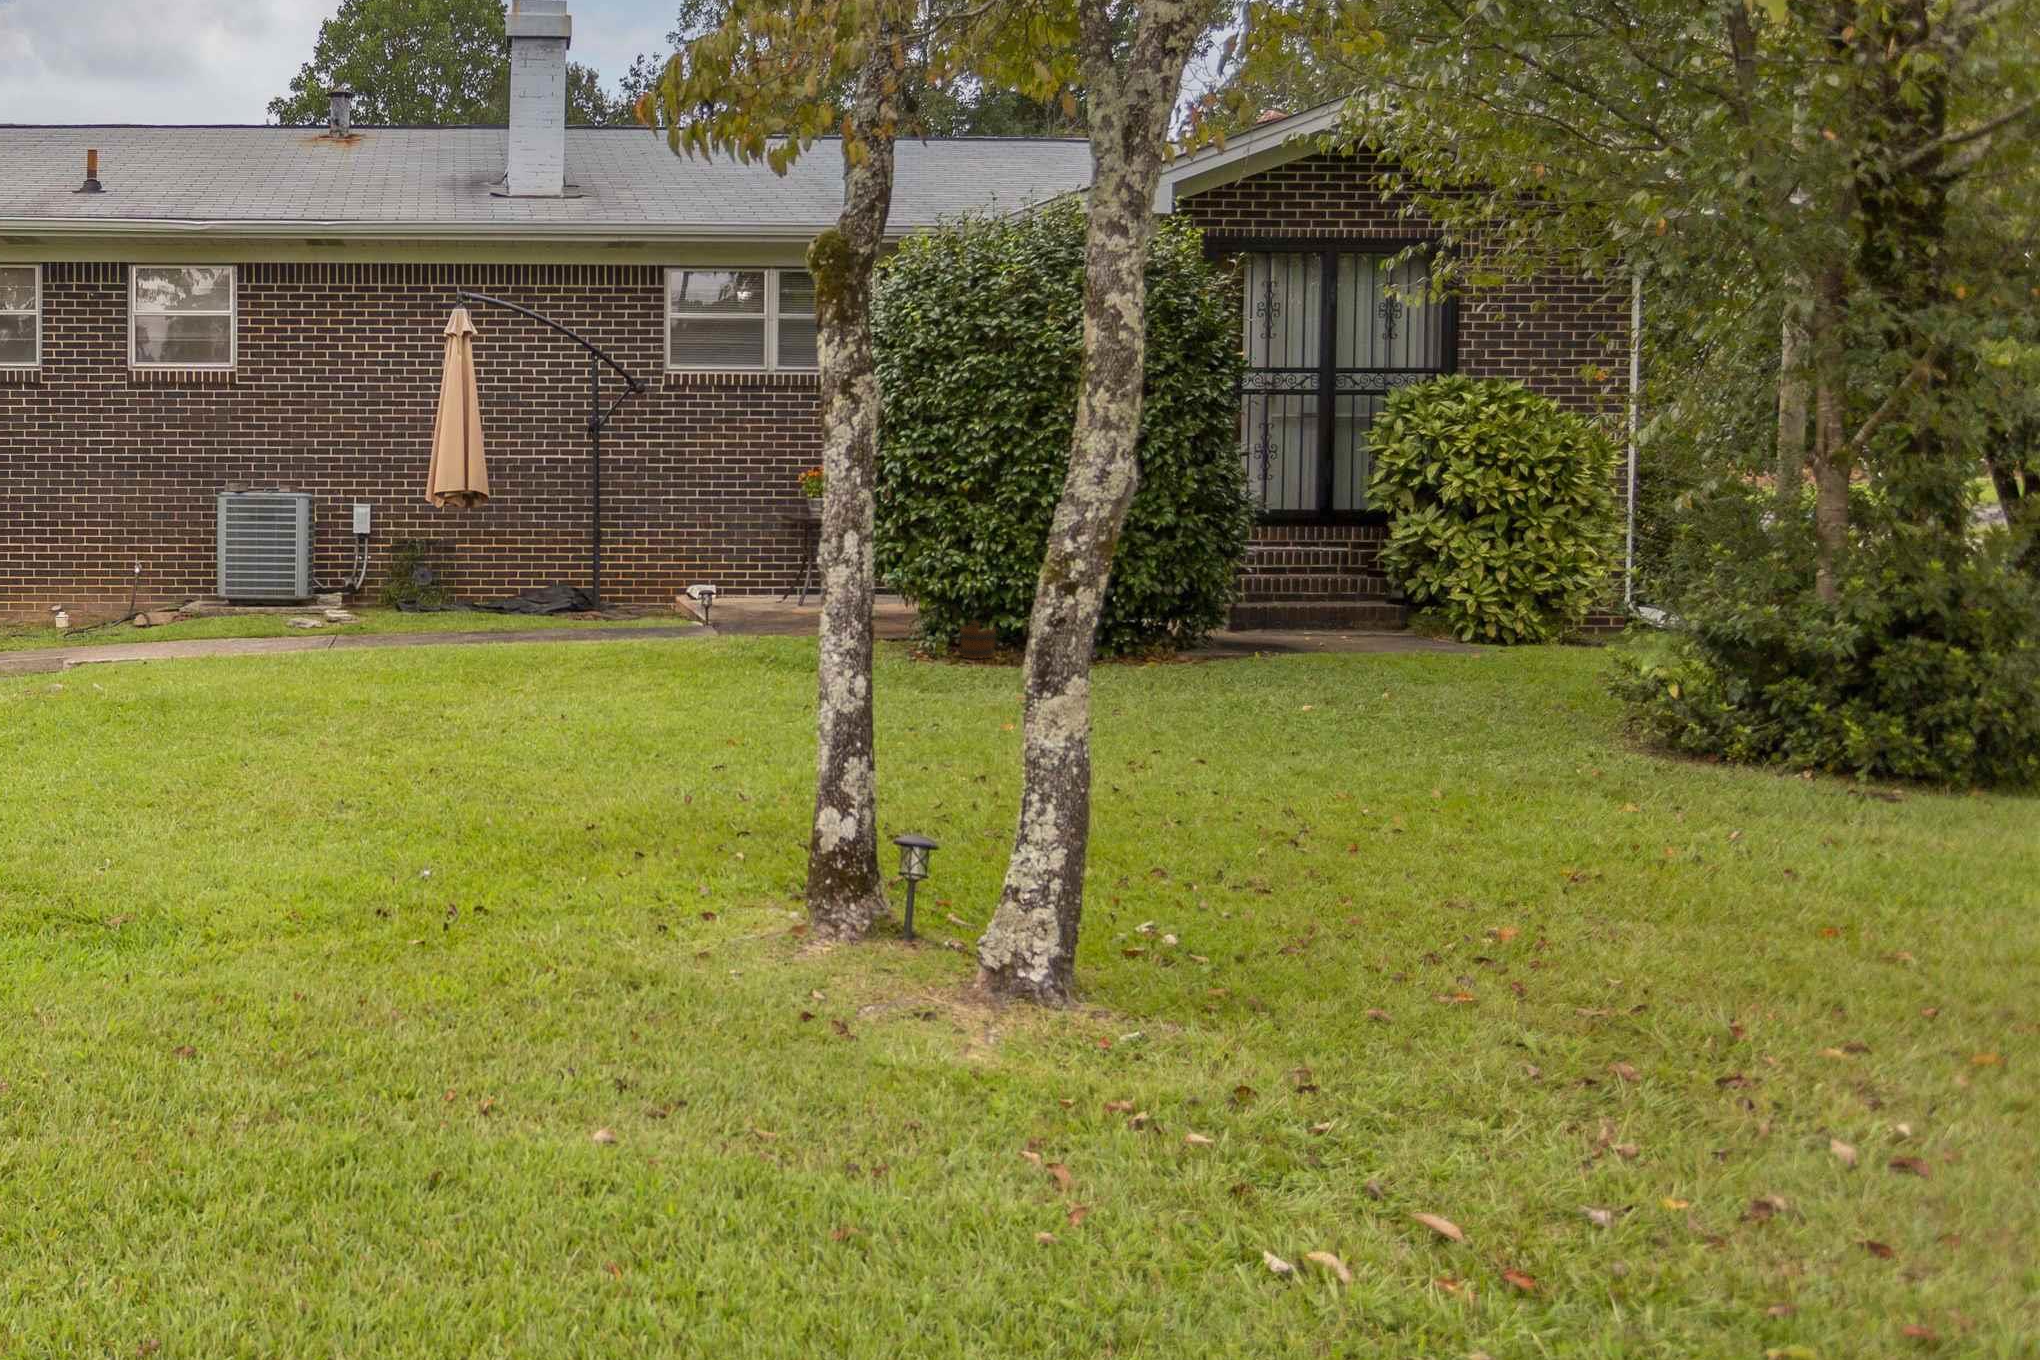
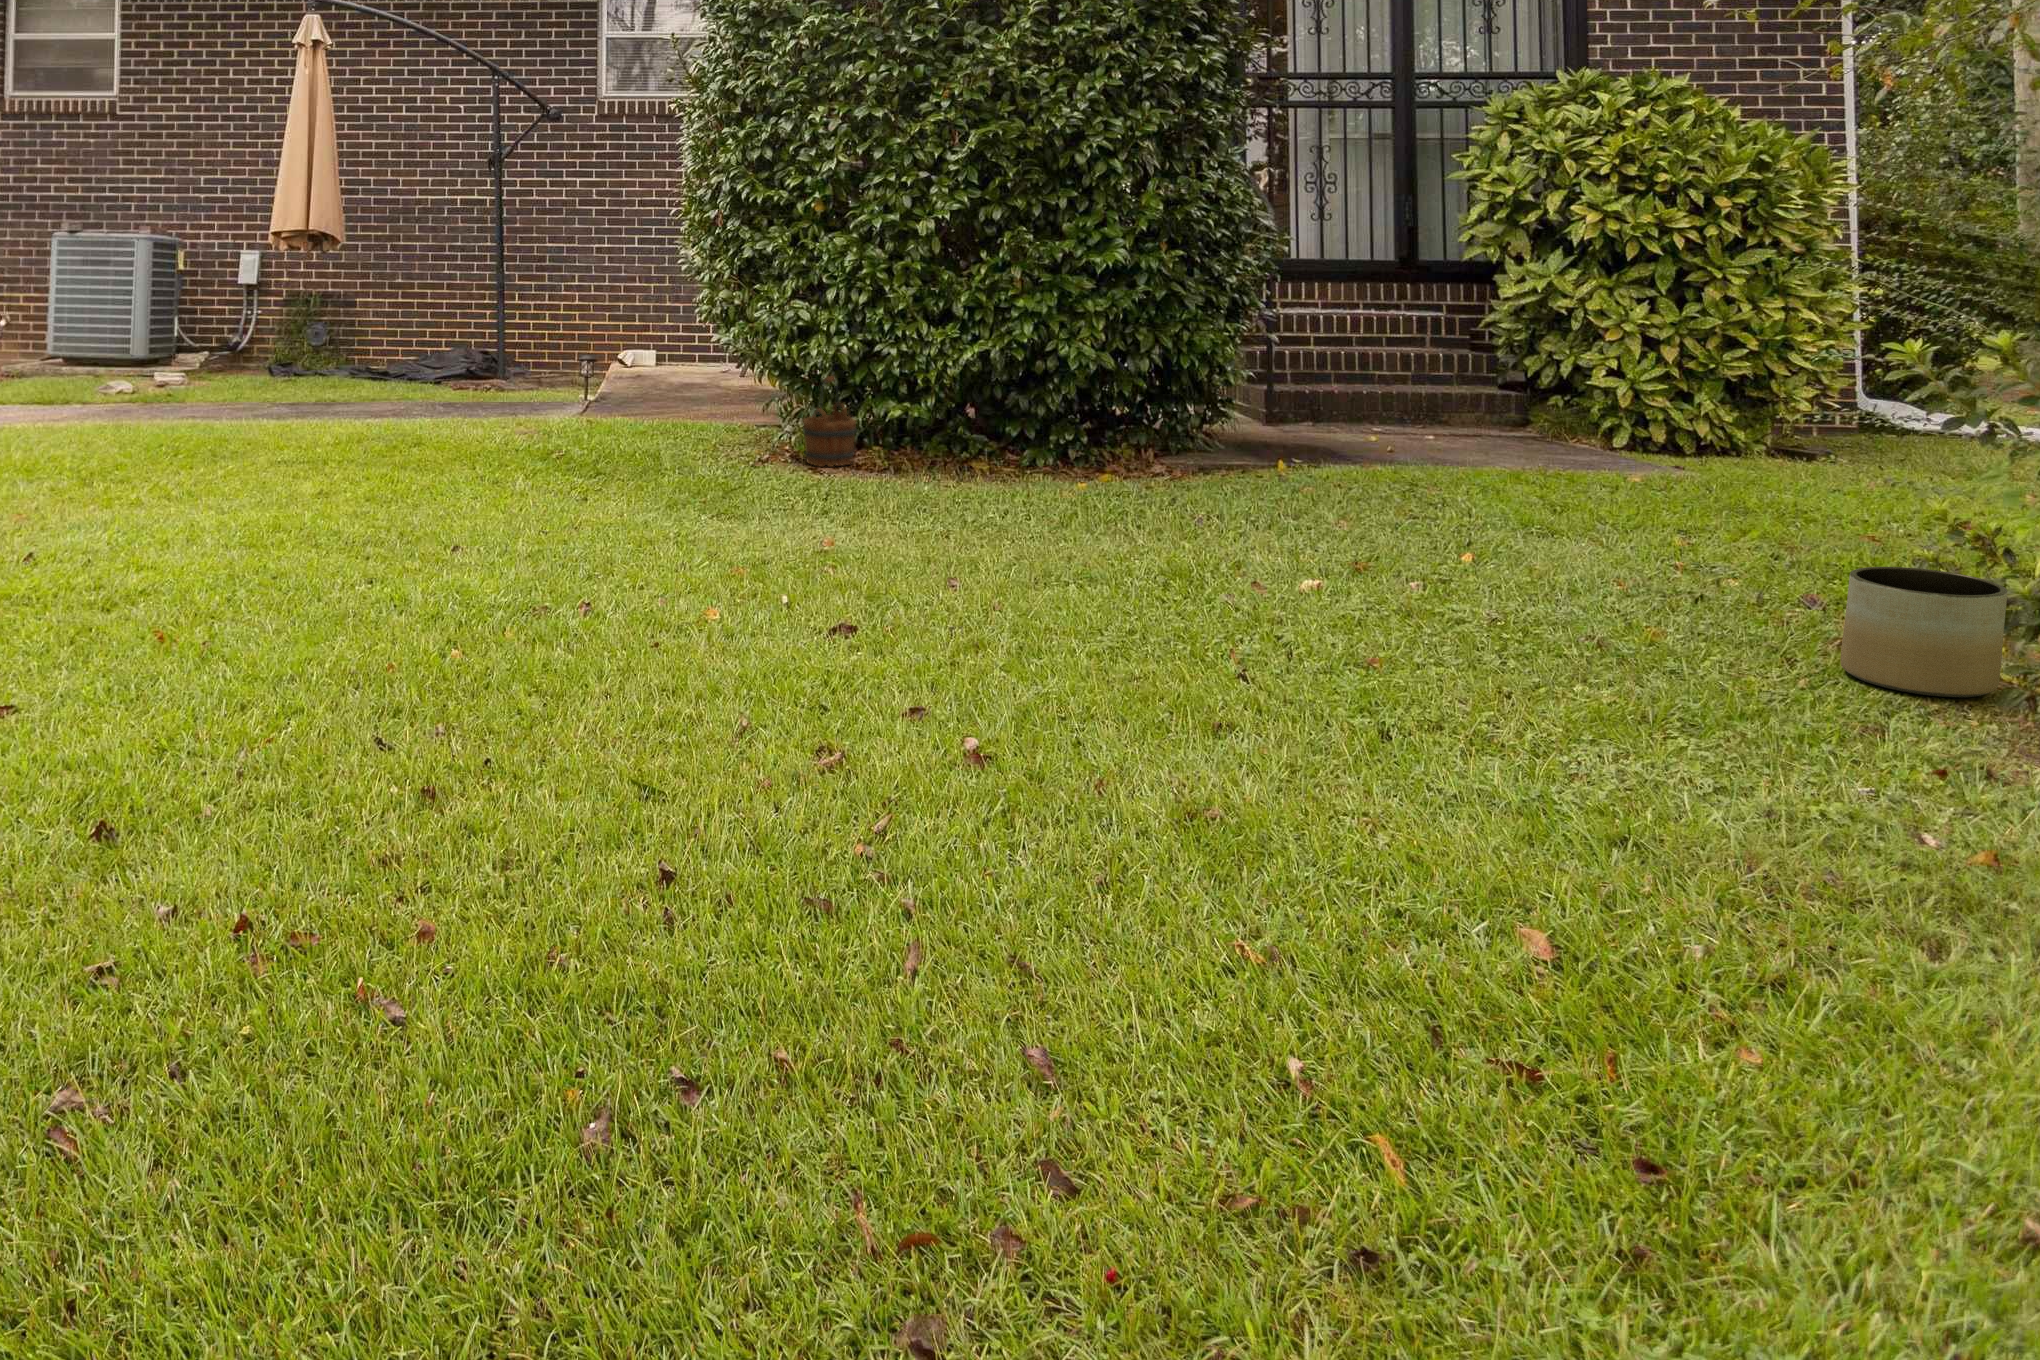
planter: none [1543,675,1607,730] -> present [1841,567,2007,697]

